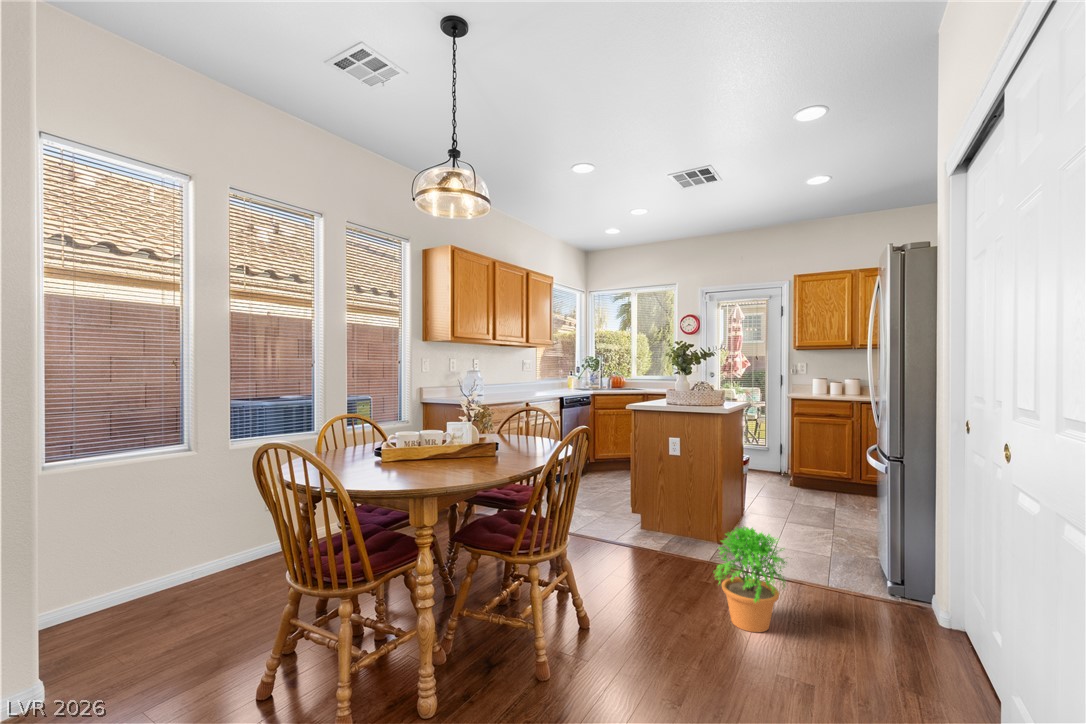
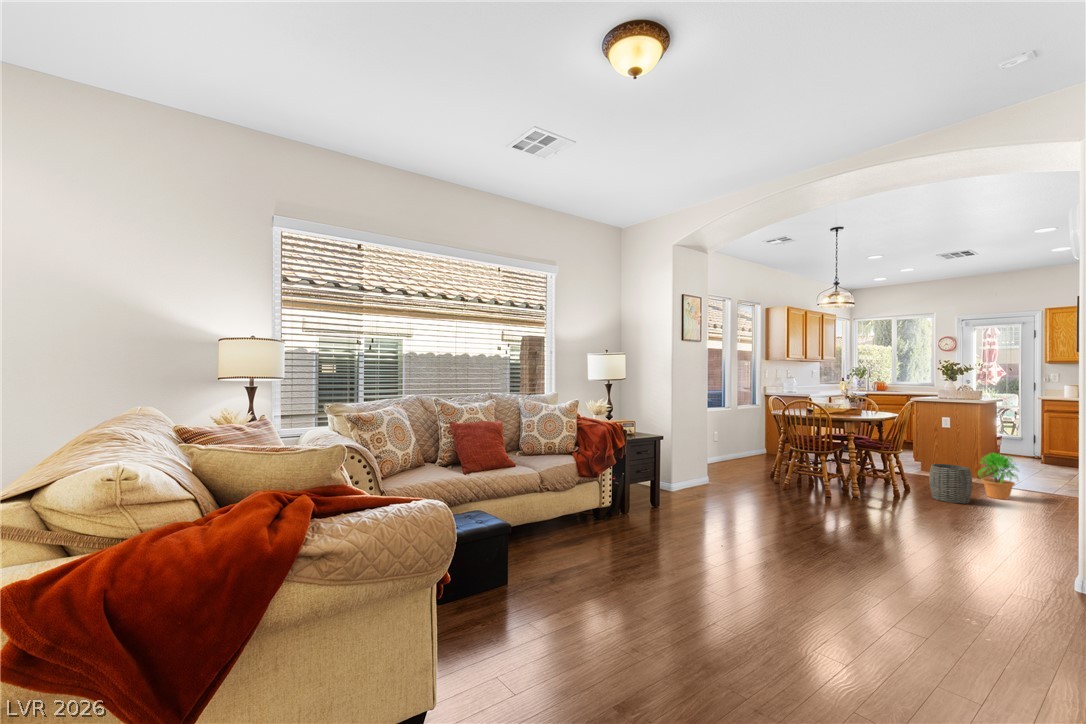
woven basket: none [621,566,703,681] -> present [929,464,972,504]

